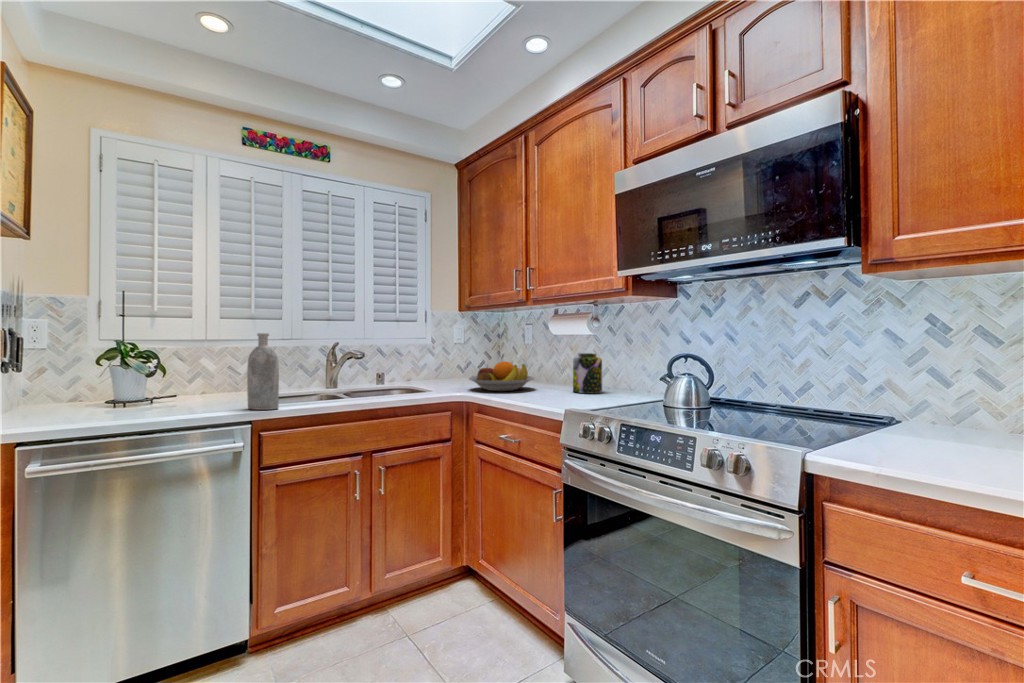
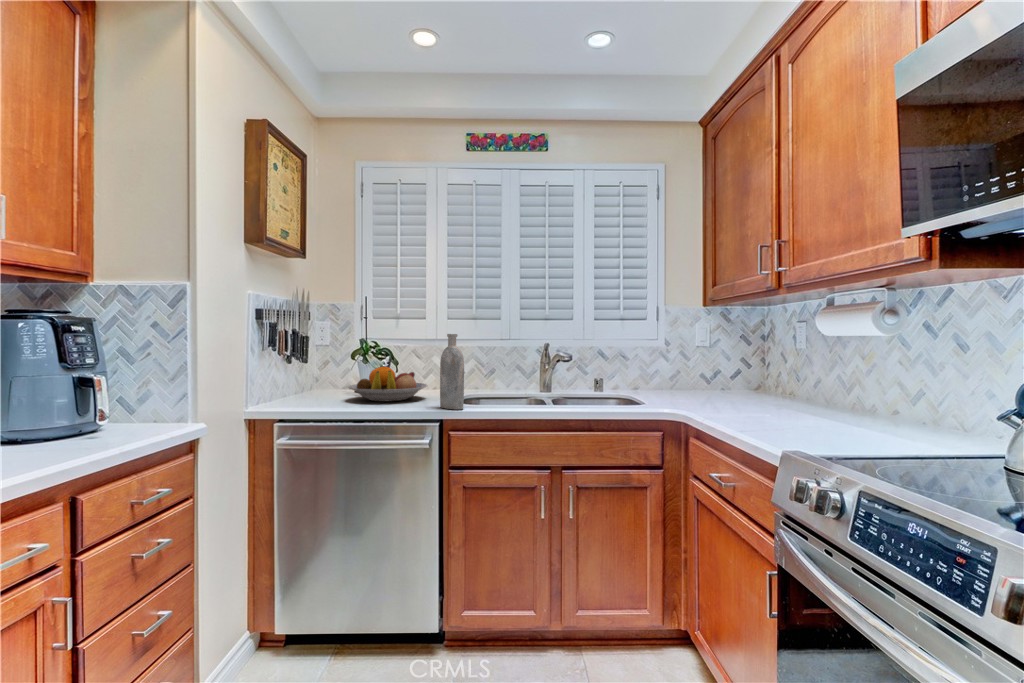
jar: present [573,353,602,394] -> none [846,365,901,430]
fruit bowl: present [469,362,534,391] -> present [348,367,428,401]

